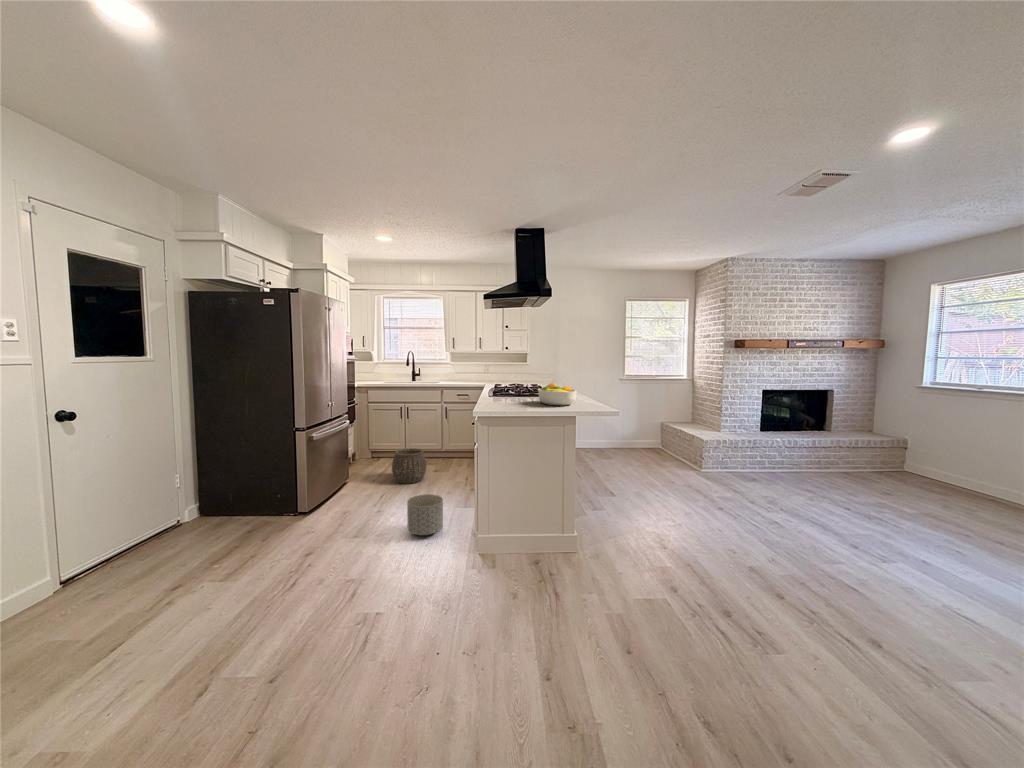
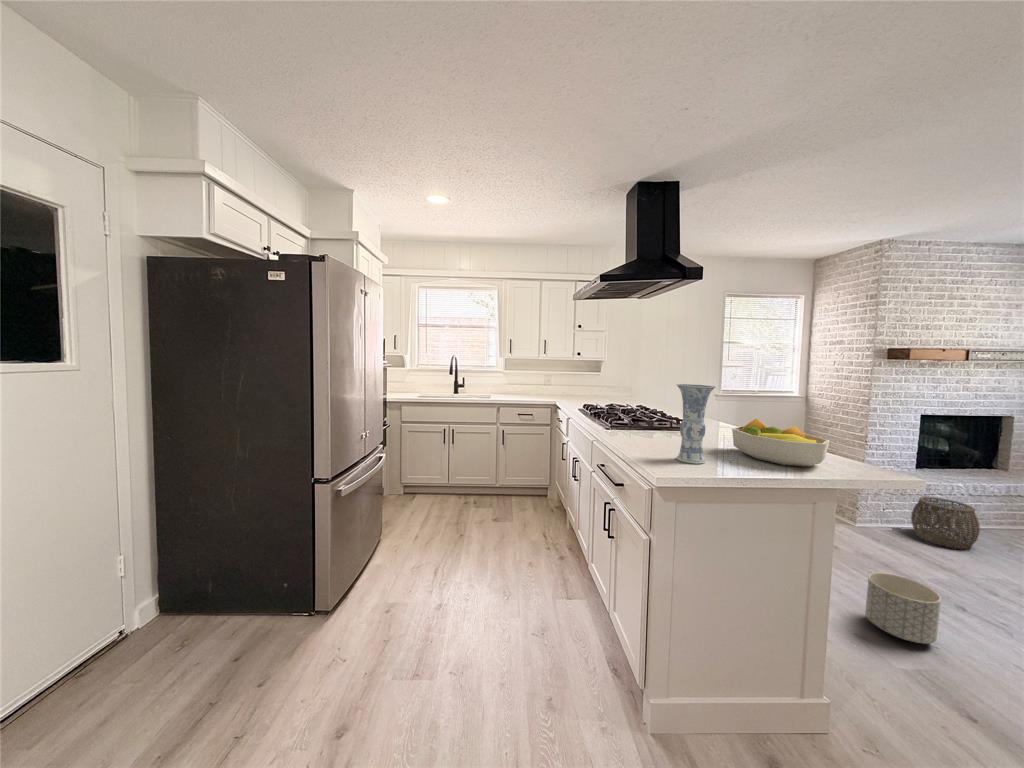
vase: none [496,363,516,405] -> present [676,384,716,464]
woven basket: present [392,448,426,484] -> present [911,497,980,549]
planter: present [407,494,443,536] -> present [865,573,941,644]

